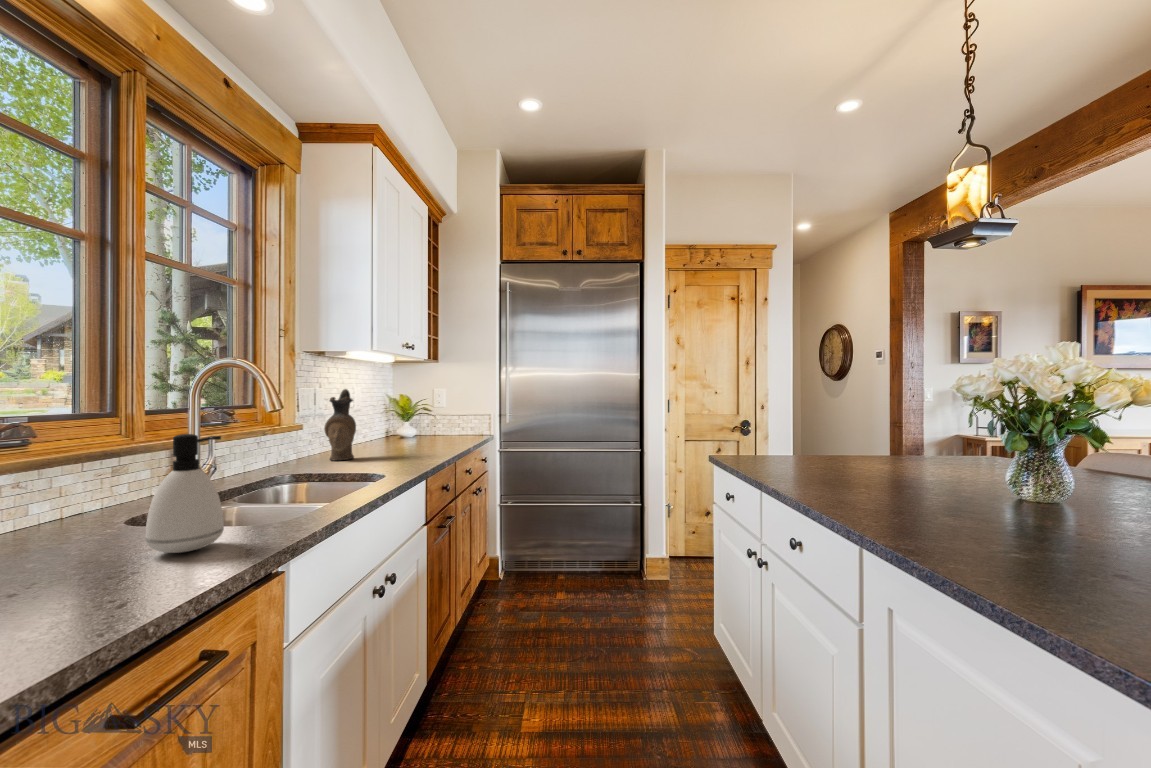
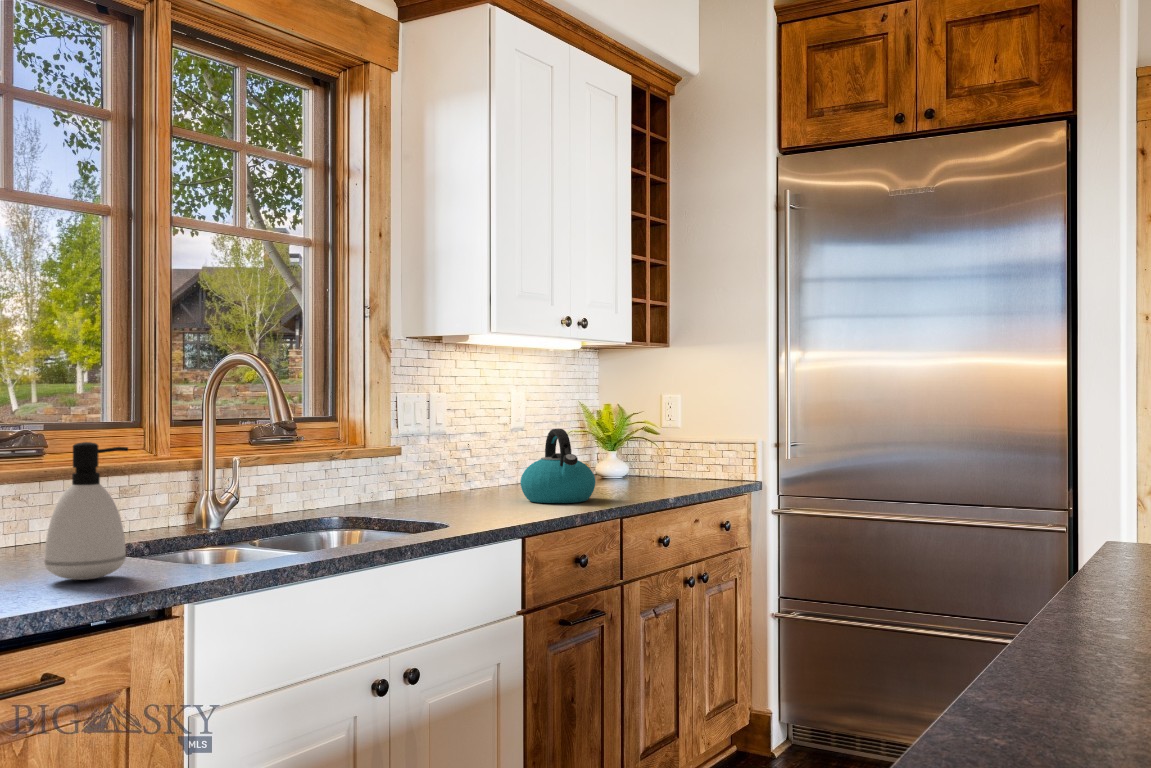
ceramic pitcher: present [324,389,356,460] -> none [423,394,469,504]
kettle: none [385,410,432,455] -> present [520,429,595,503]

